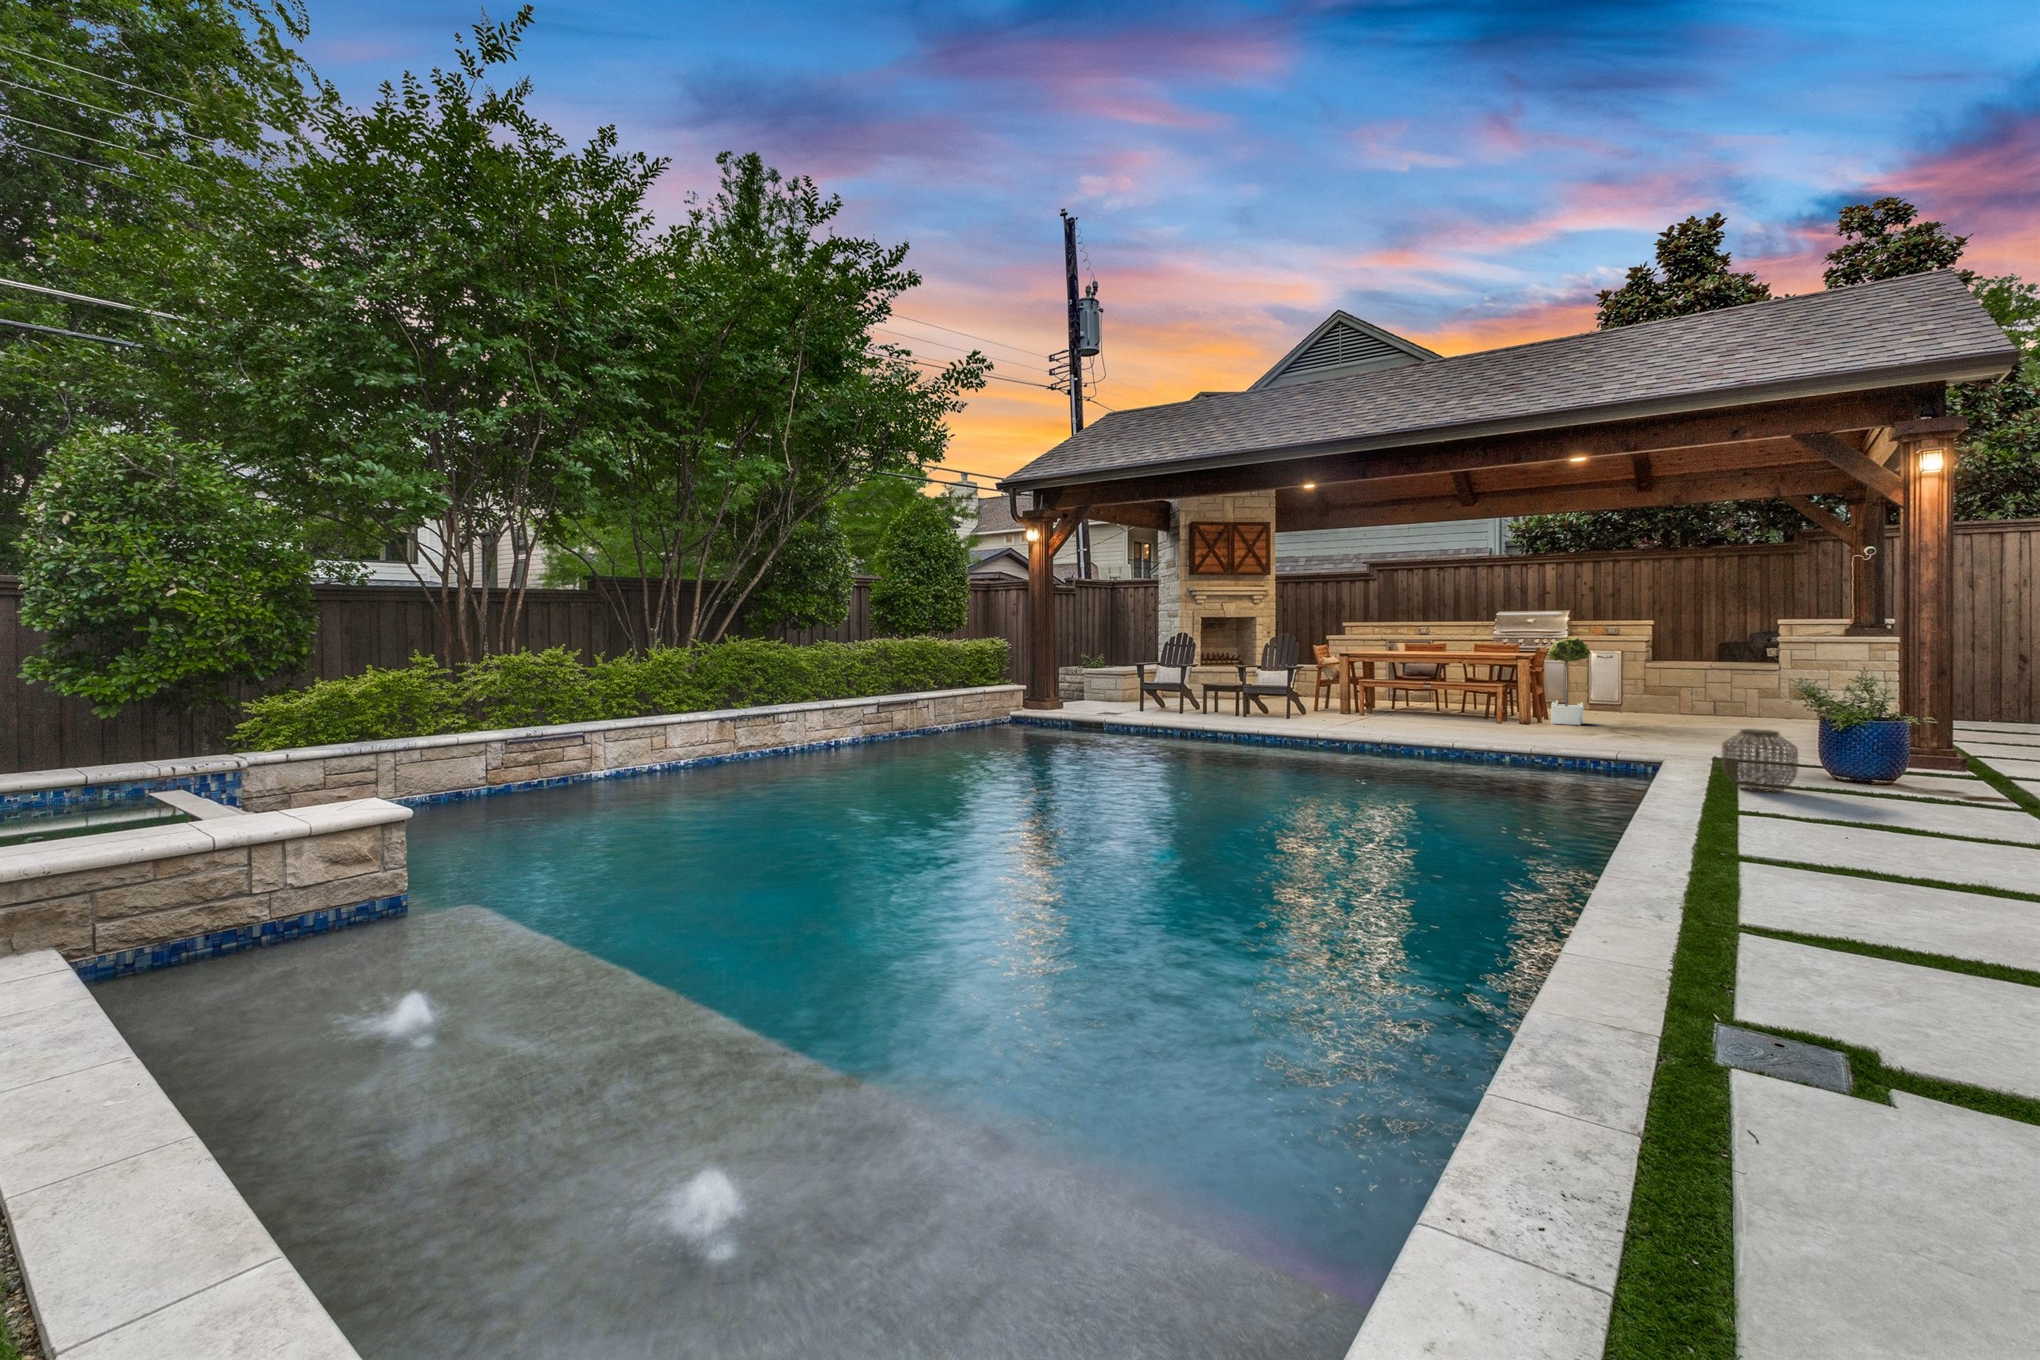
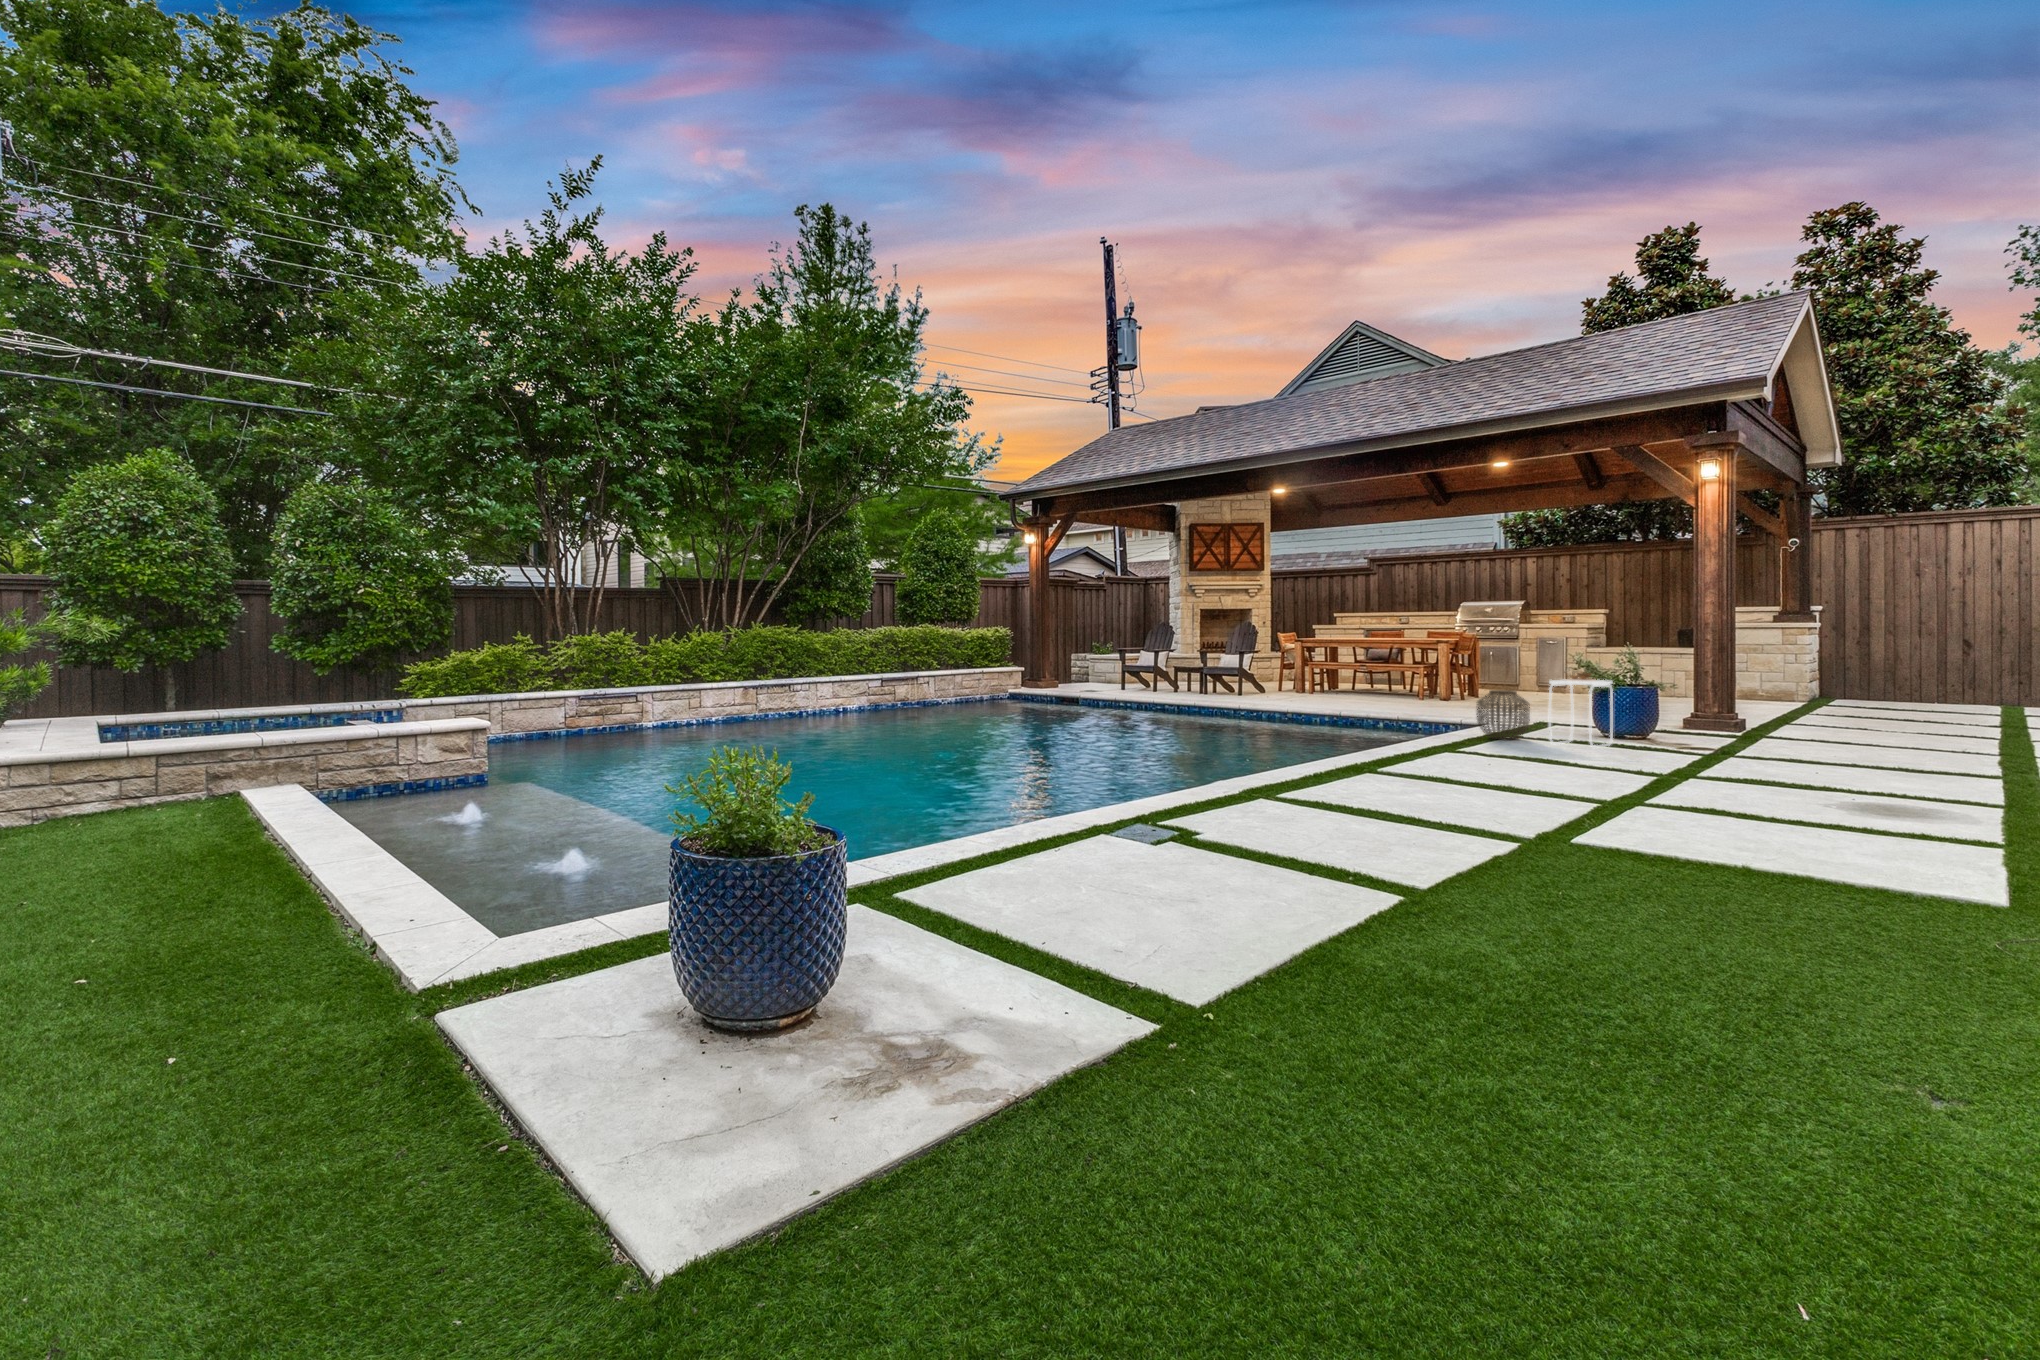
potted tree: present [1548,637,1590,725] -> none [1473,622,1511,702]
side table: none [1852,710,1923,808] -> present [1549,673,1613,747]

